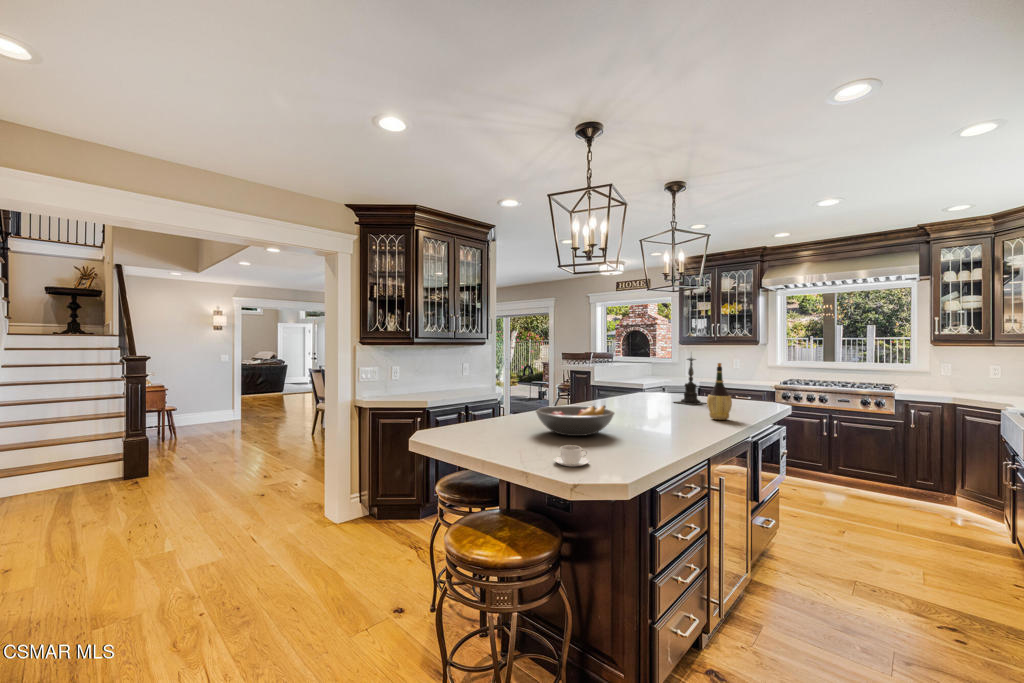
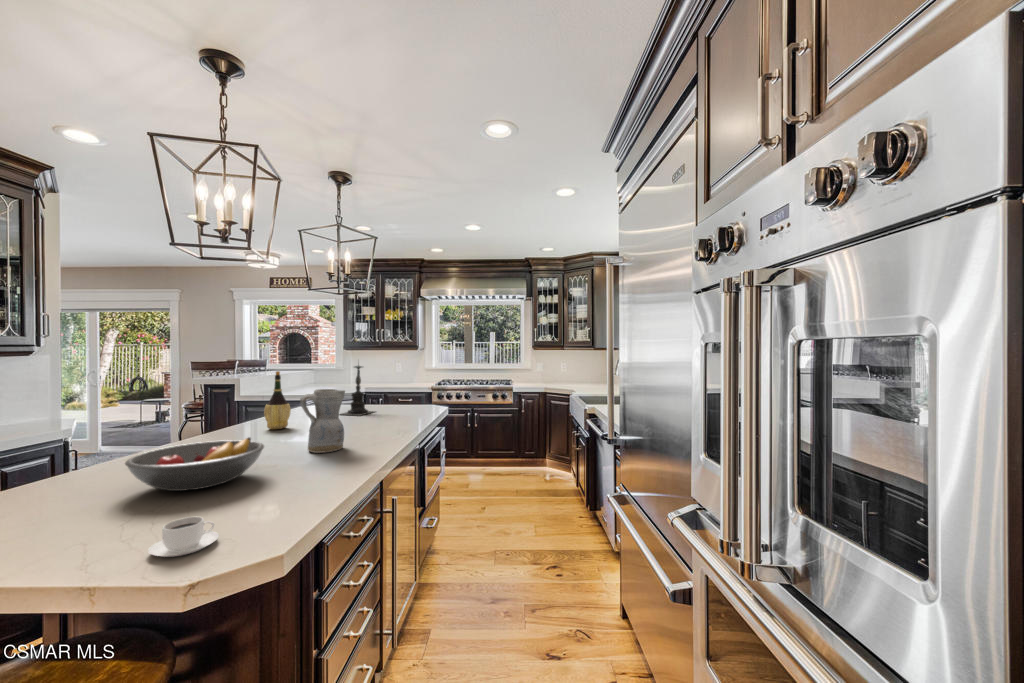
wine bottle: present [707,363,732,420] -> present [264,371,291,429]
ceramic pitcher: none [640,374,677,428] -> present [300,389,345,453]

